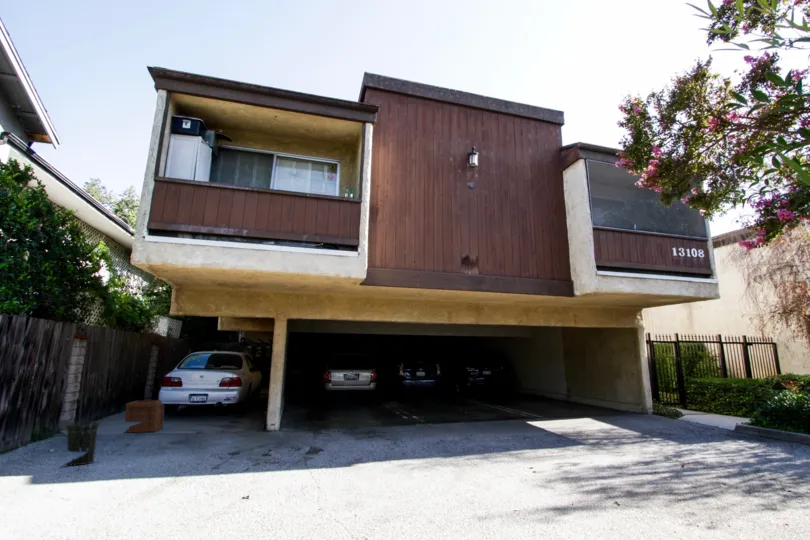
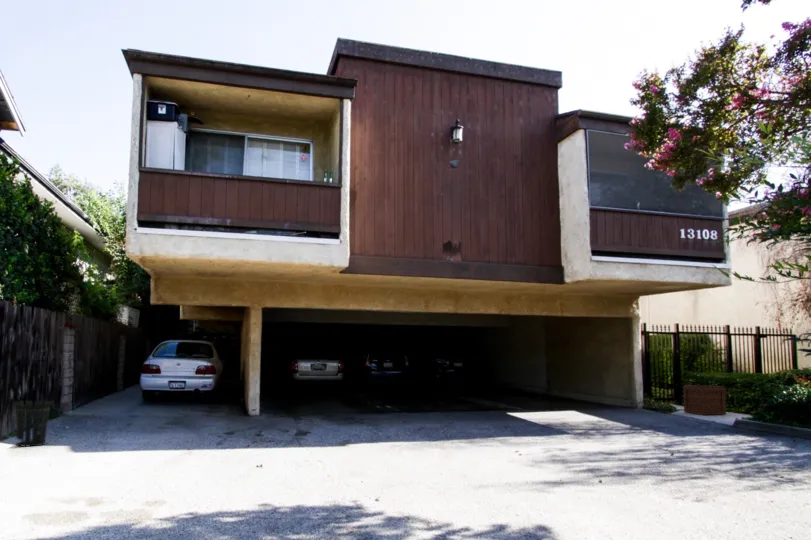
wooden crate: present [125,400,164,433] -> present [683,385,726,415]

